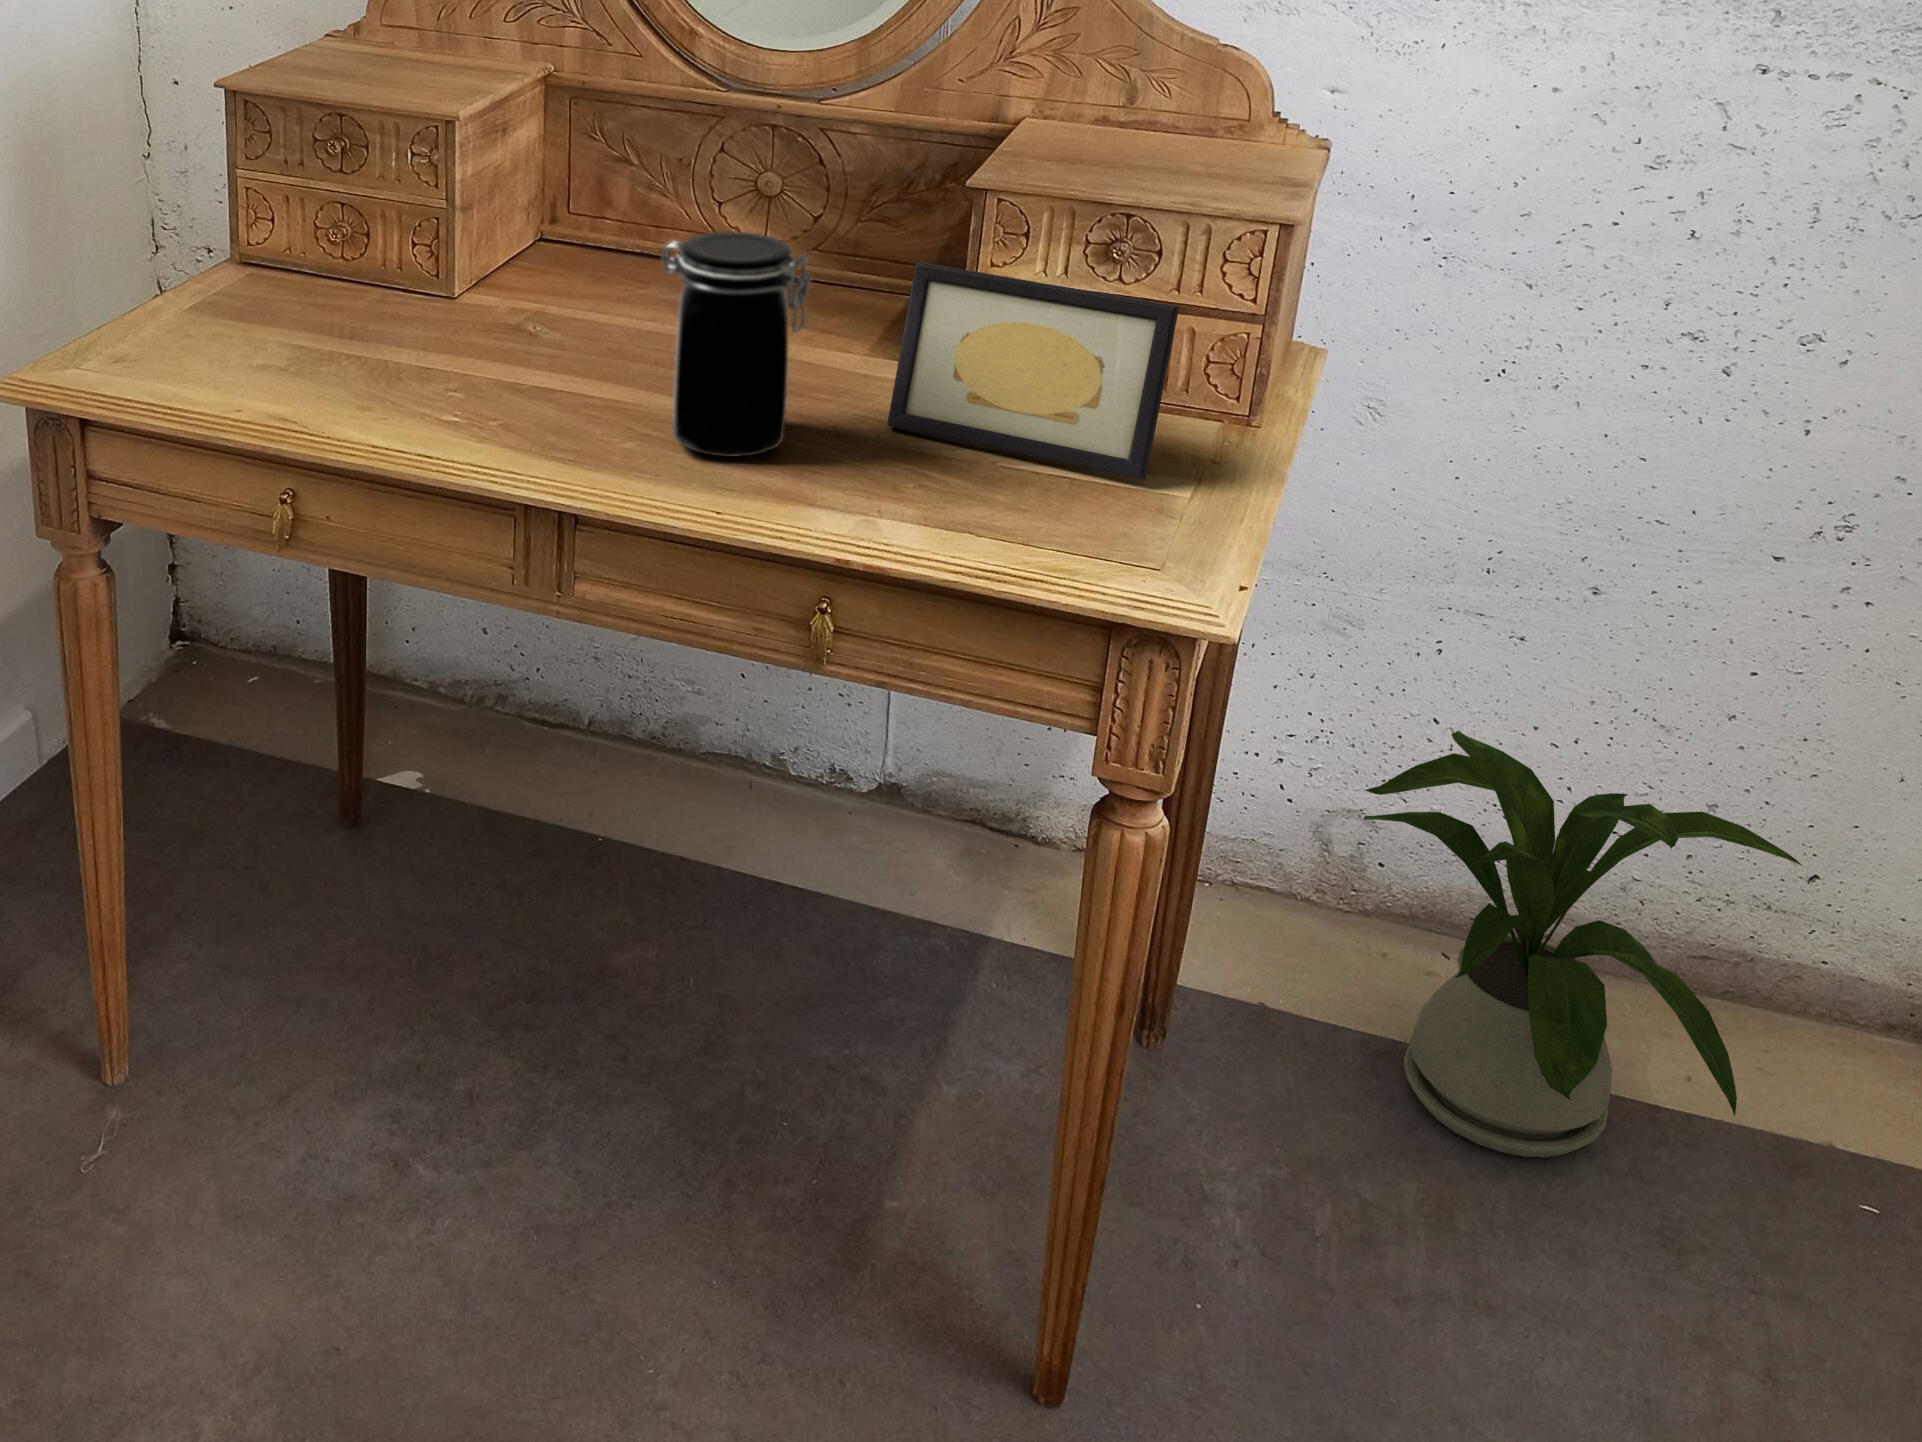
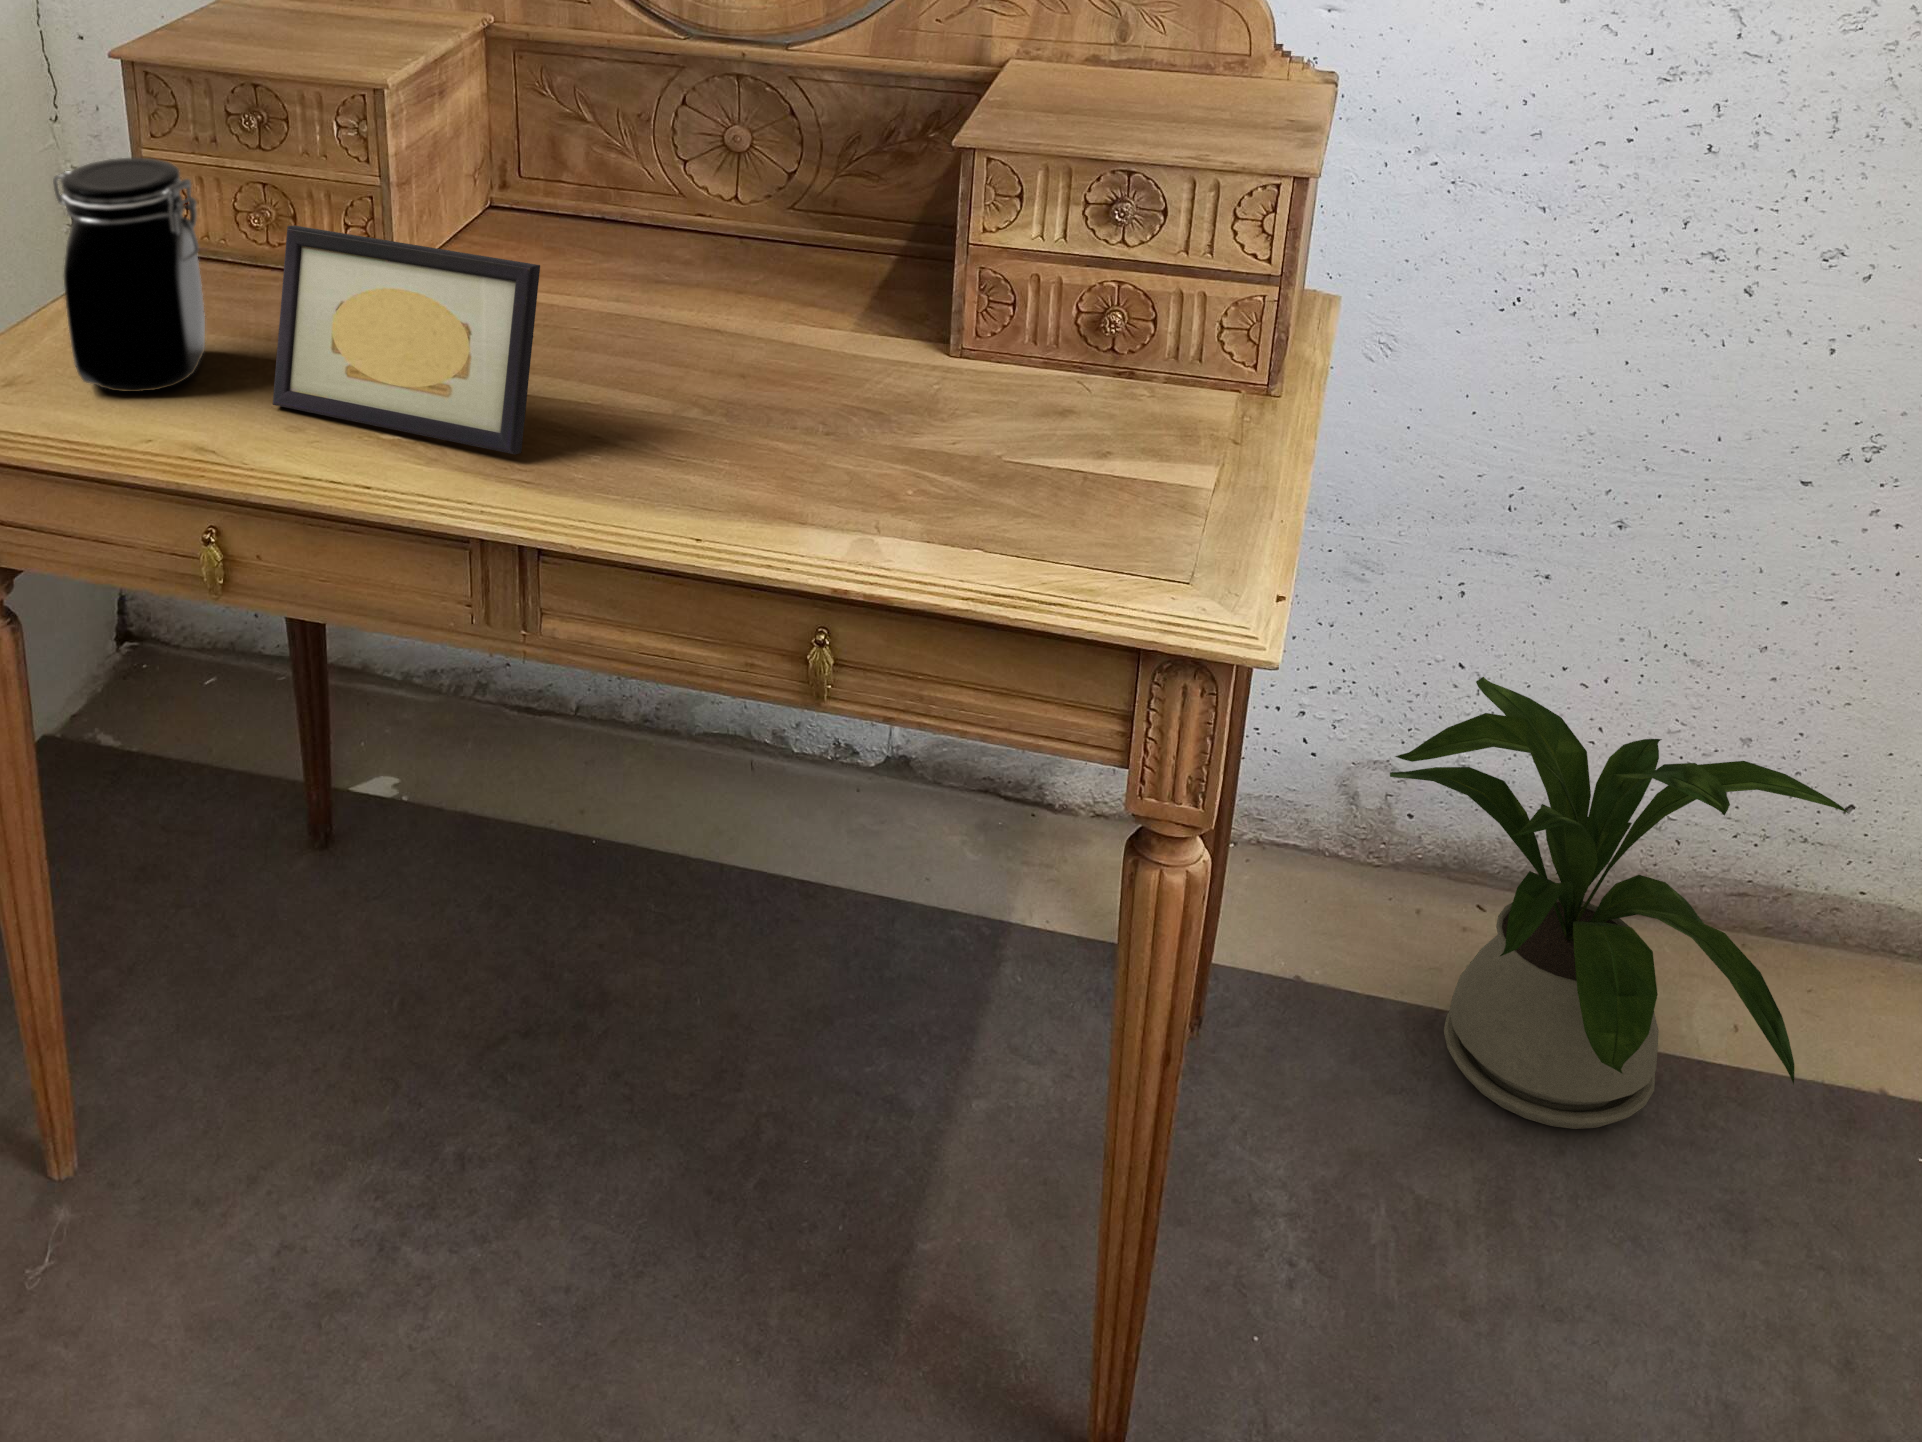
jar: present [662,231,812,457] -> present [53,157,205,392]
picture frame: present [887,262,1179,480] -> present [273,226,540,454]

